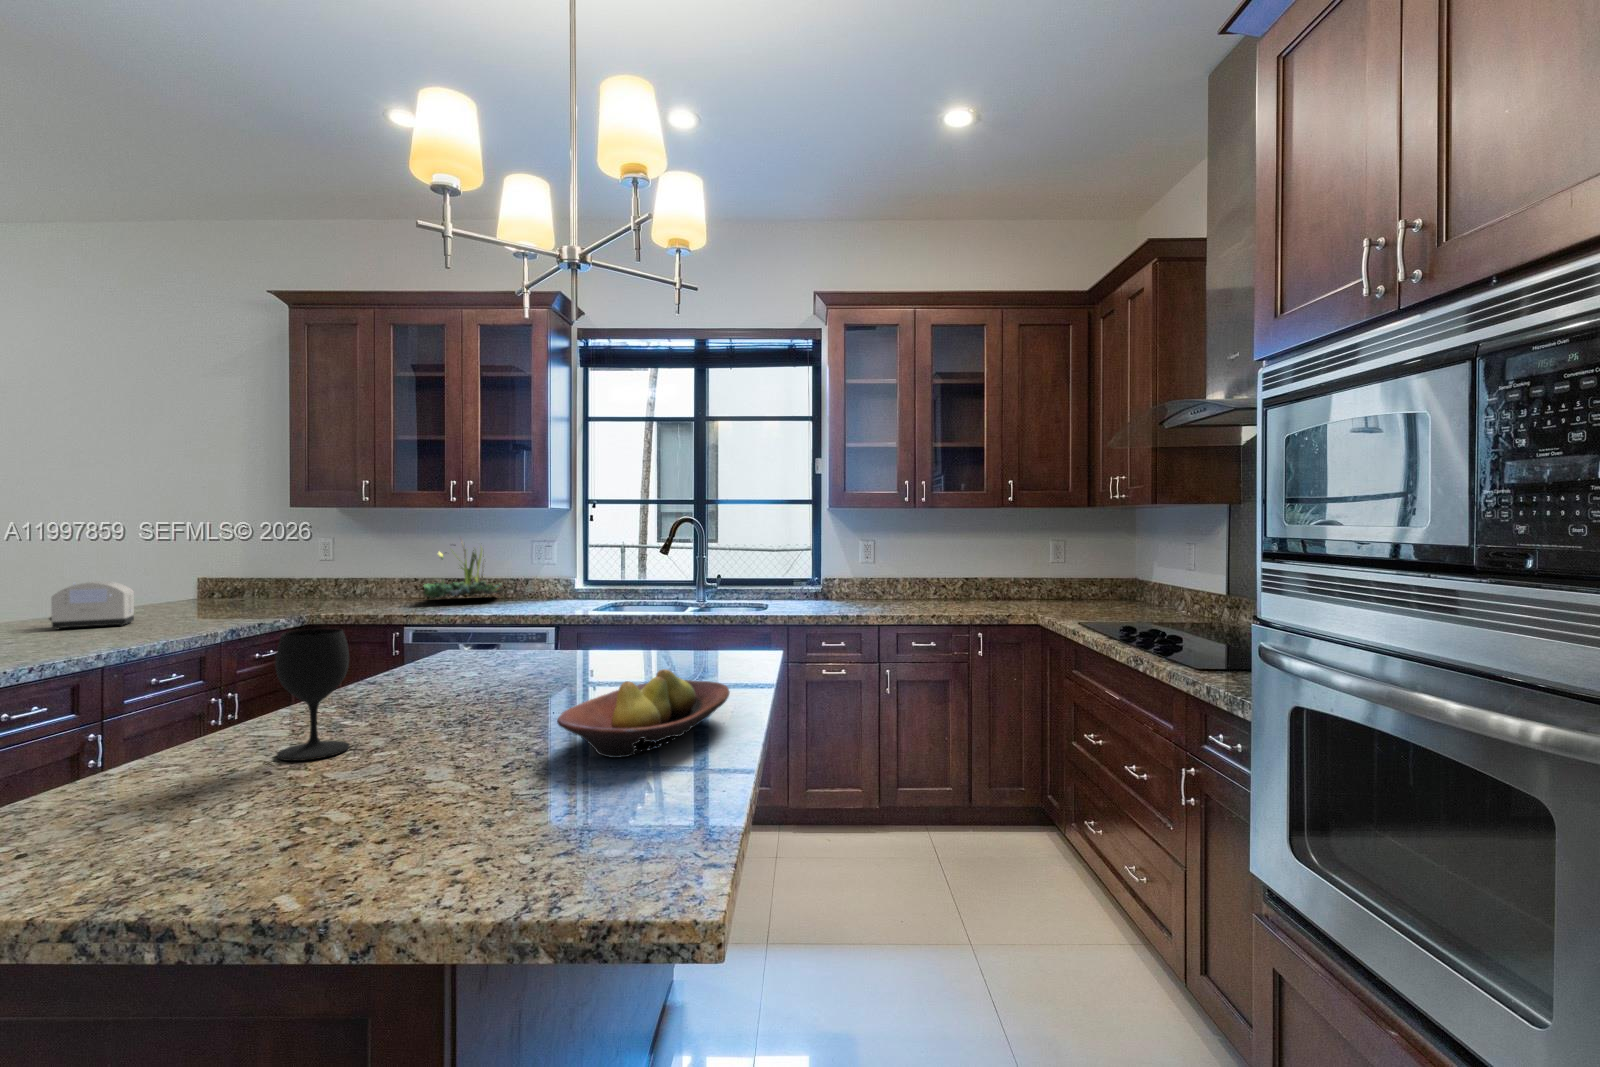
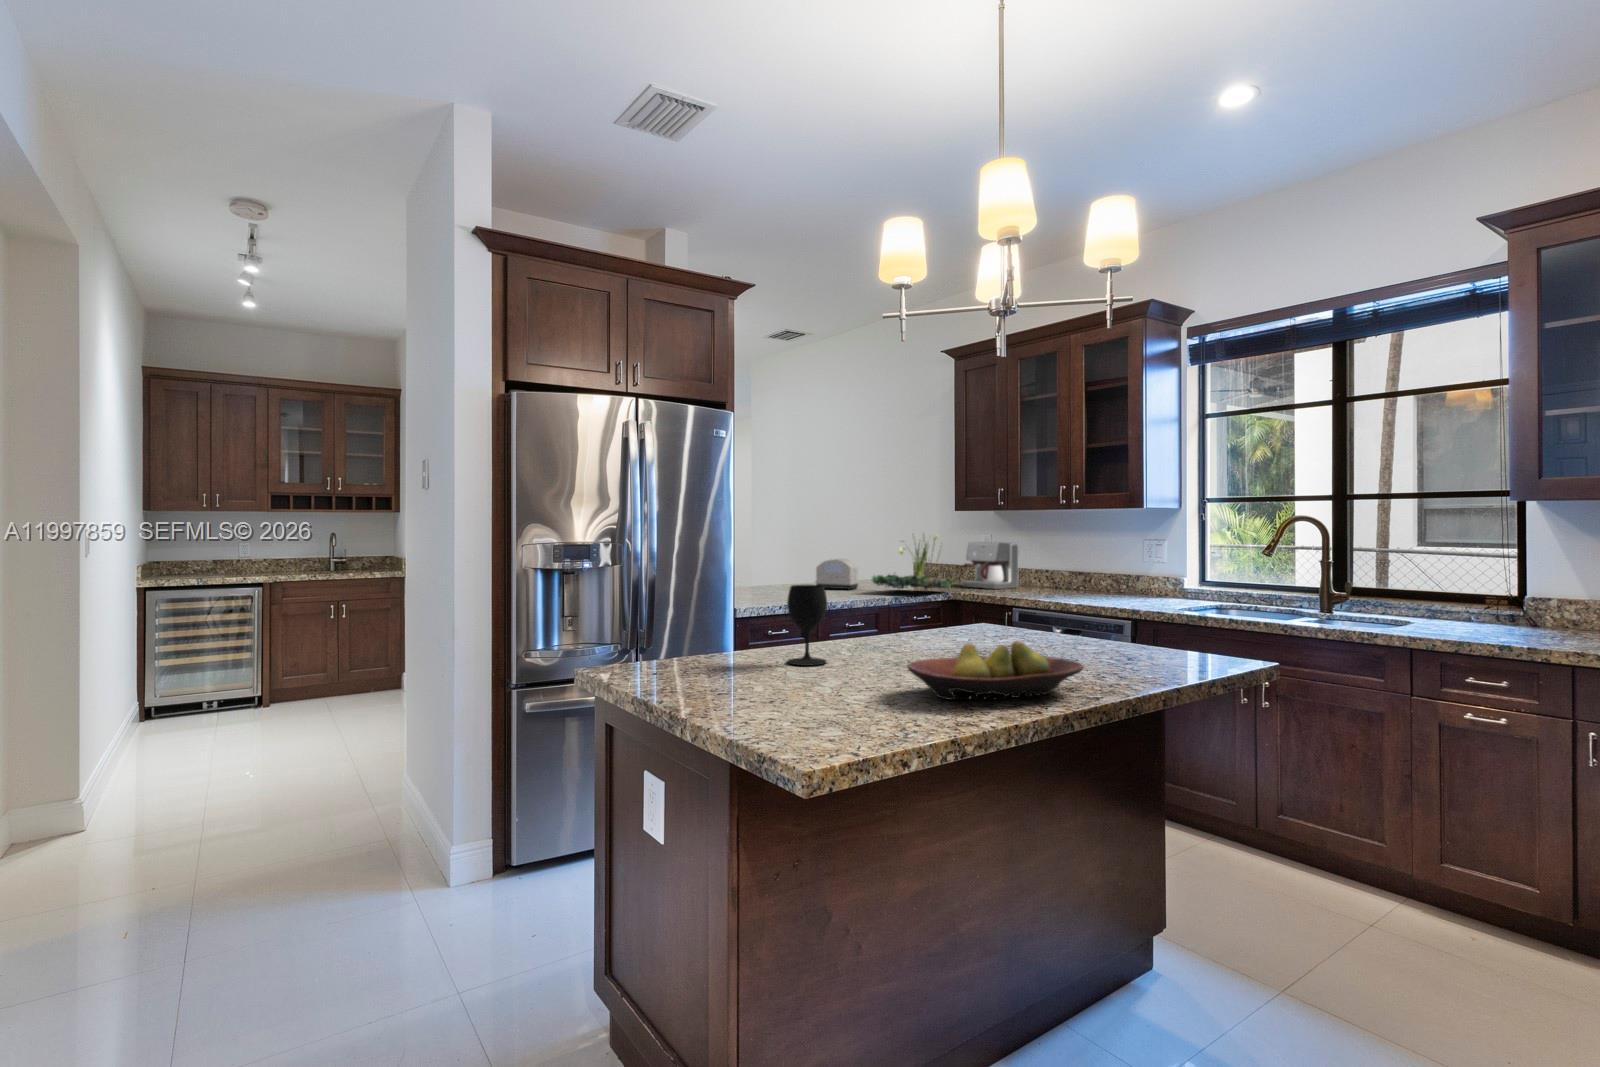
plant: present [424,546,503,598] -> present [872,535,954,589]
coffee maker: none [301,549,379,606] -> present [962,542,1019,589]

